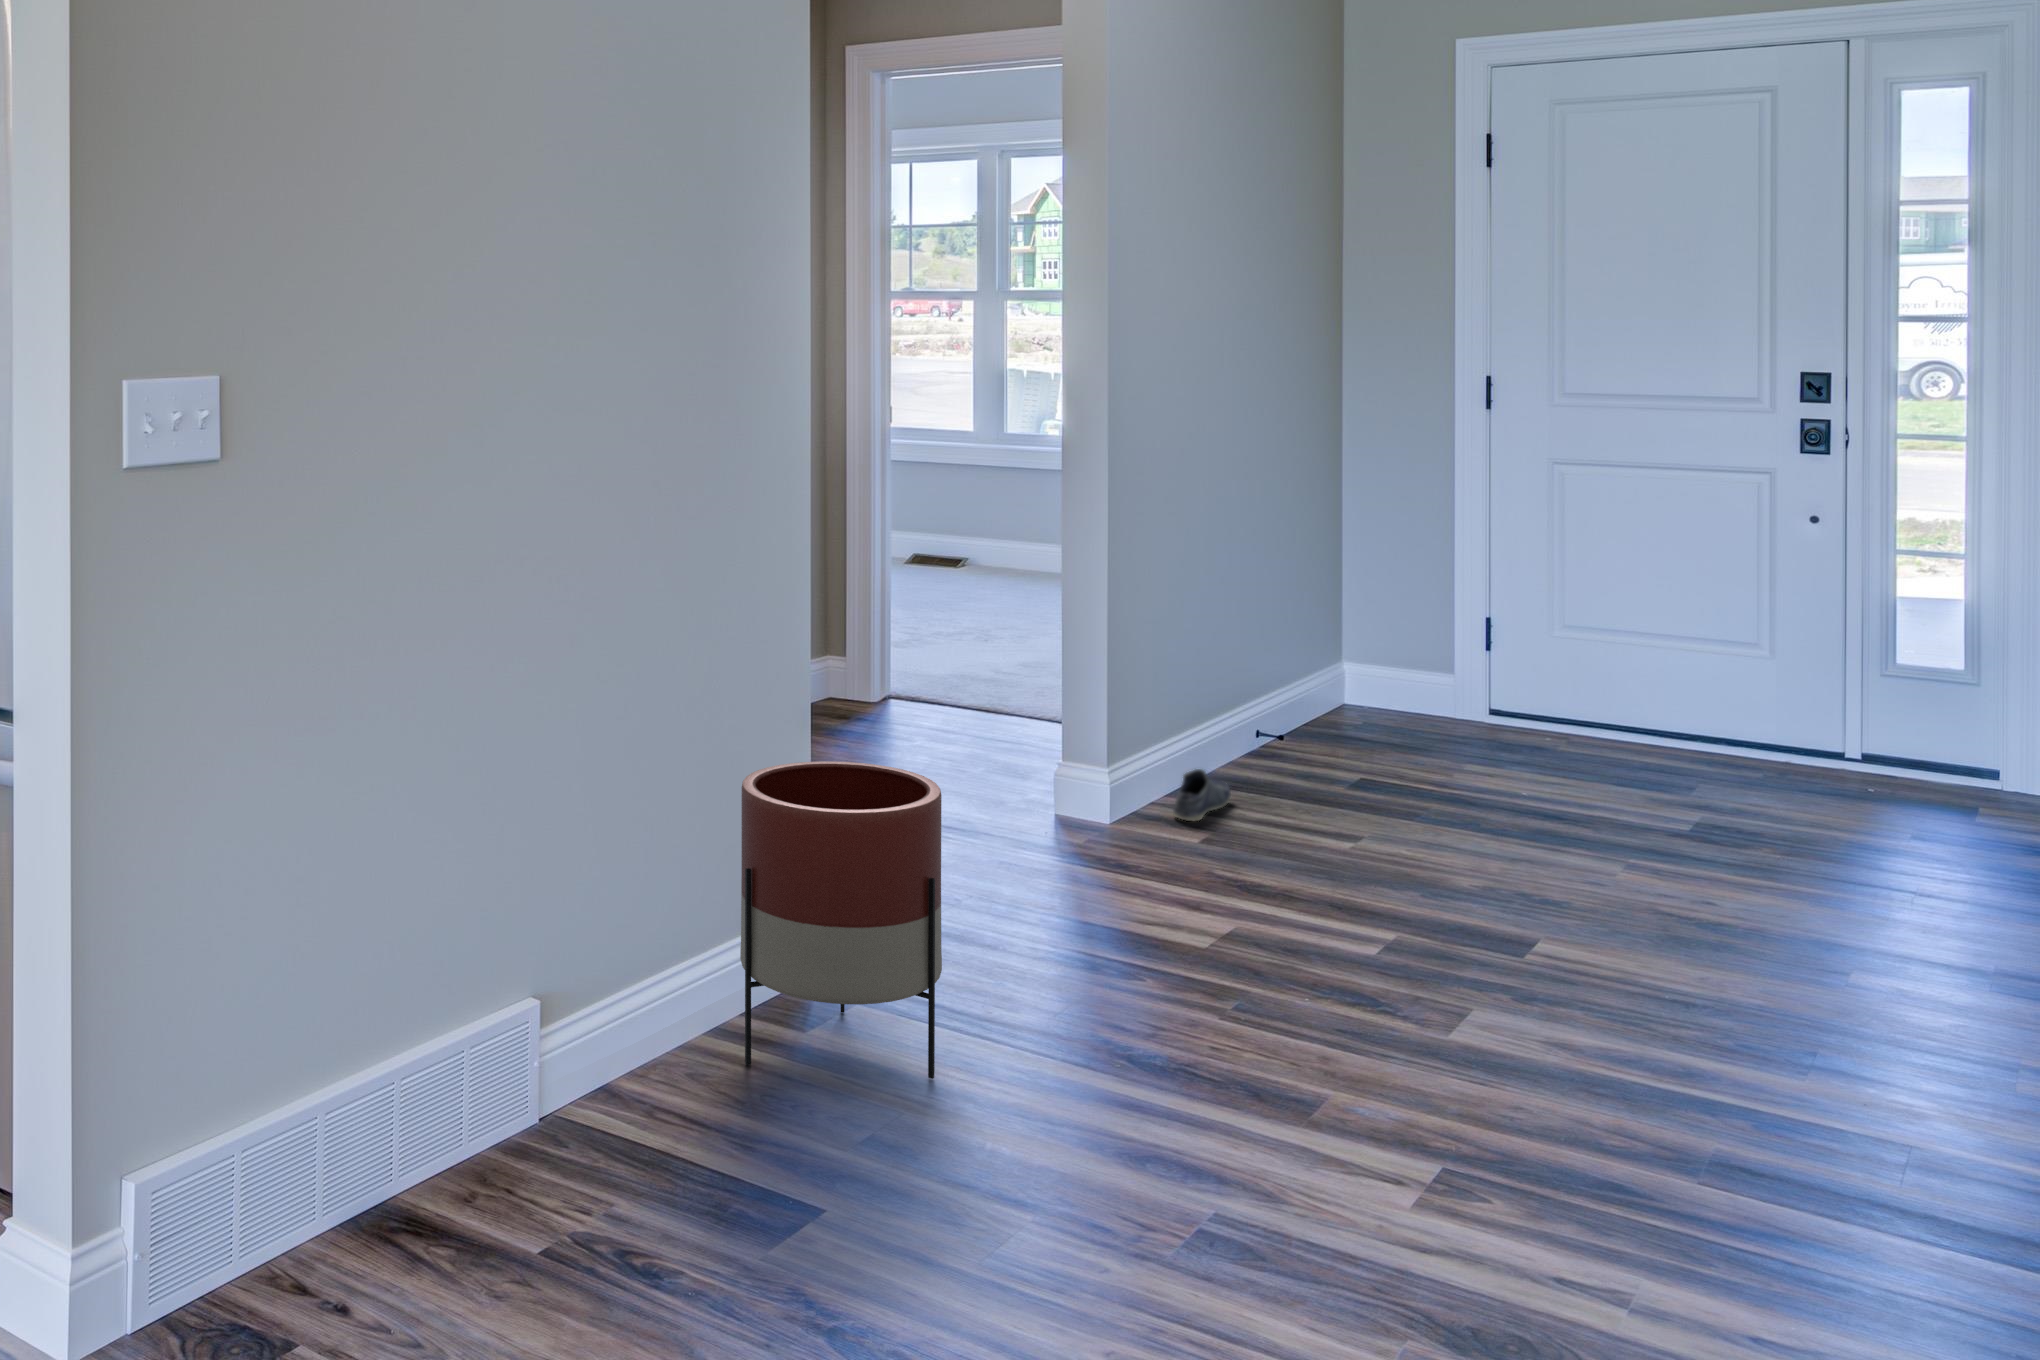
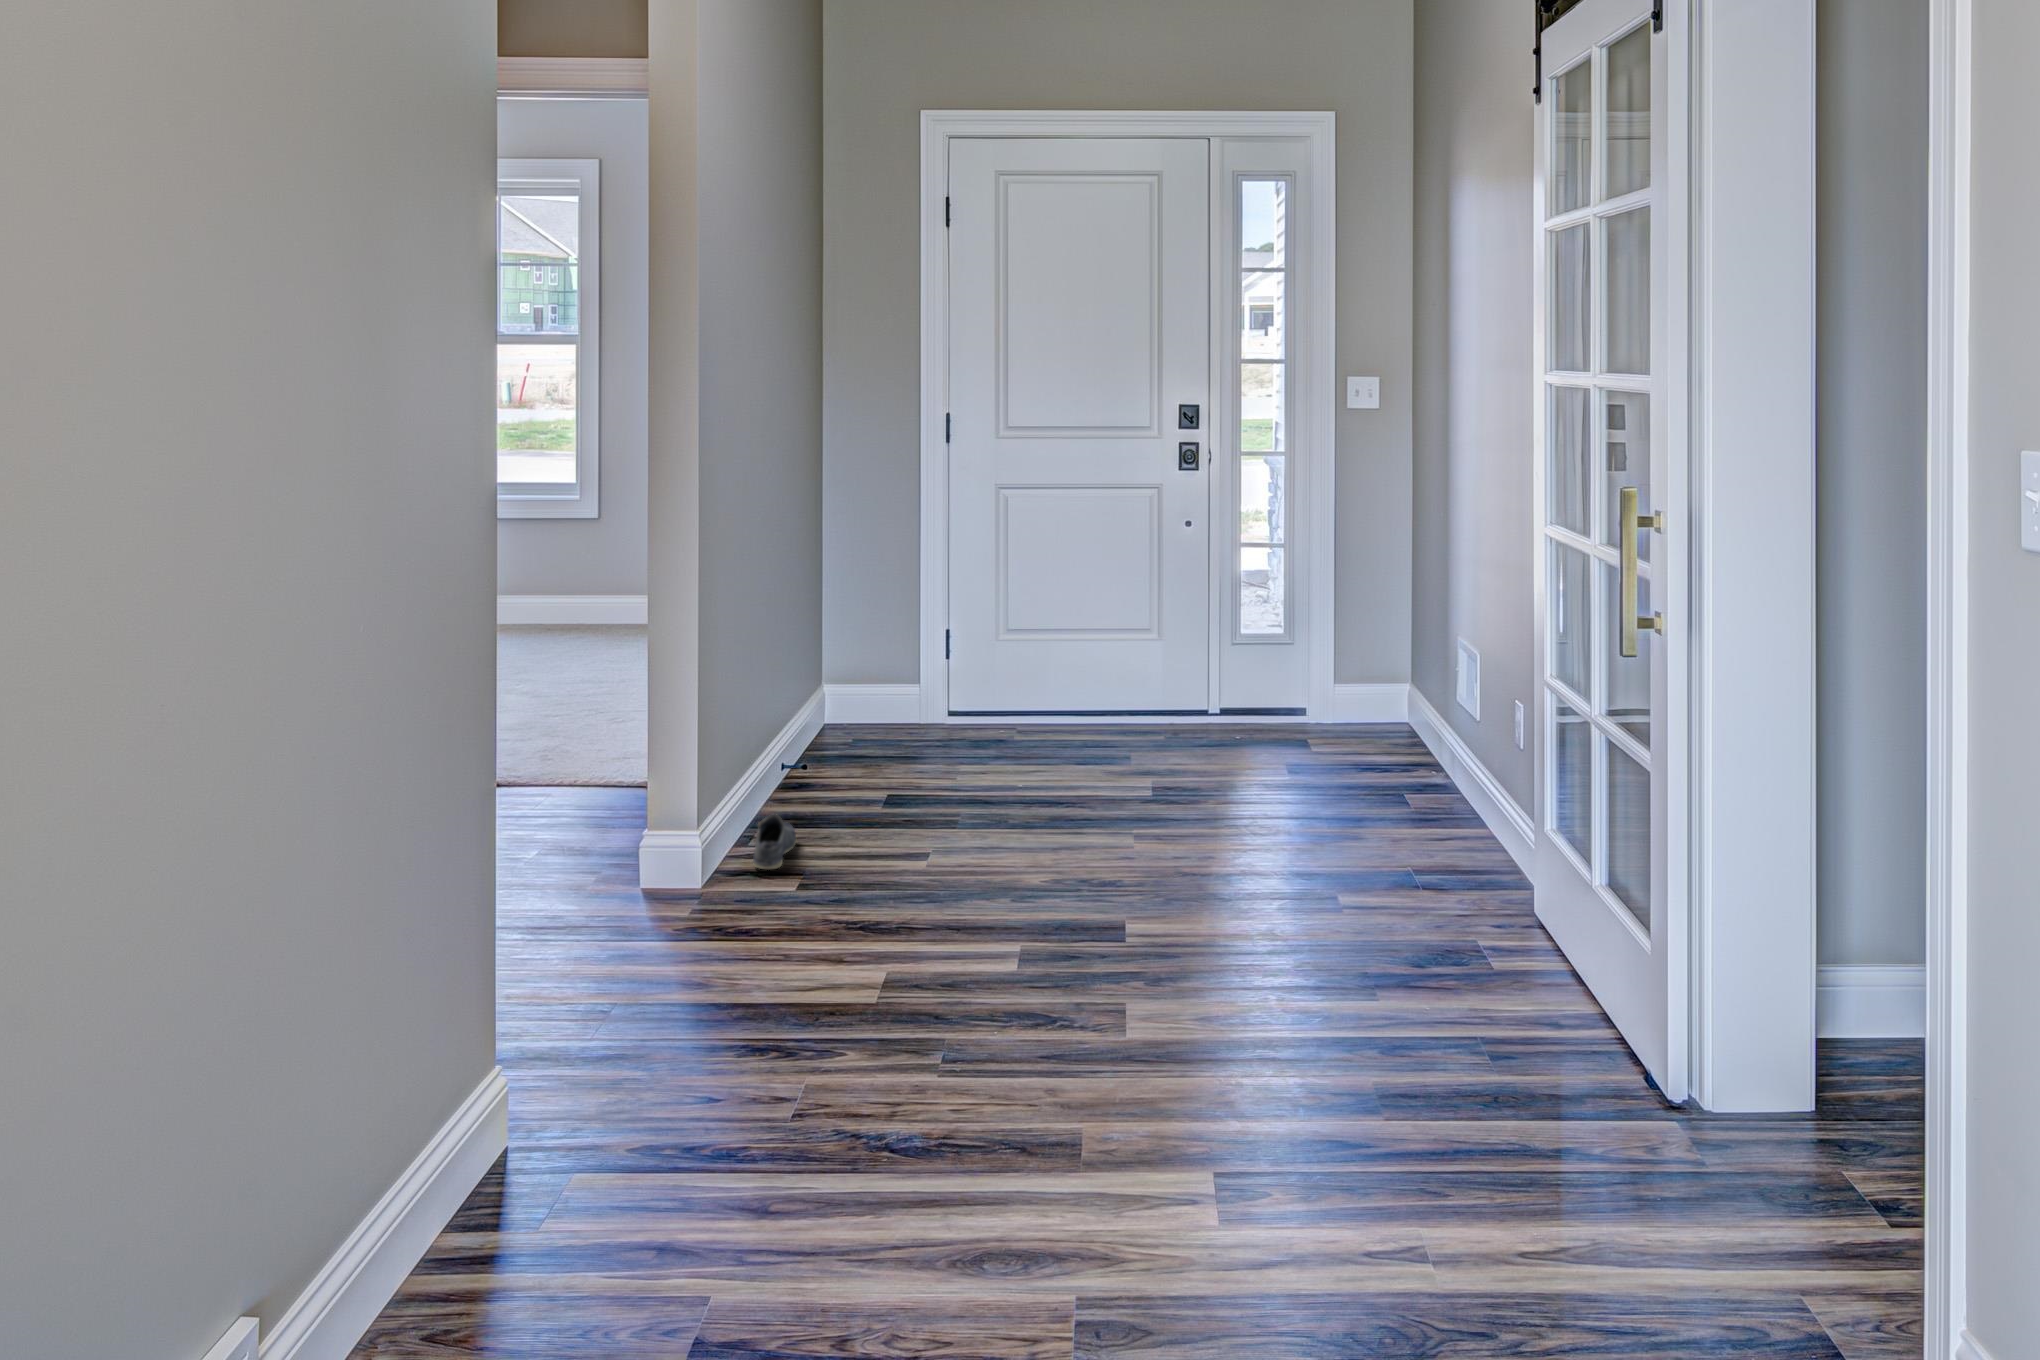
planter: present [740,761,942,1079] -> none [465,886,719,1300]

